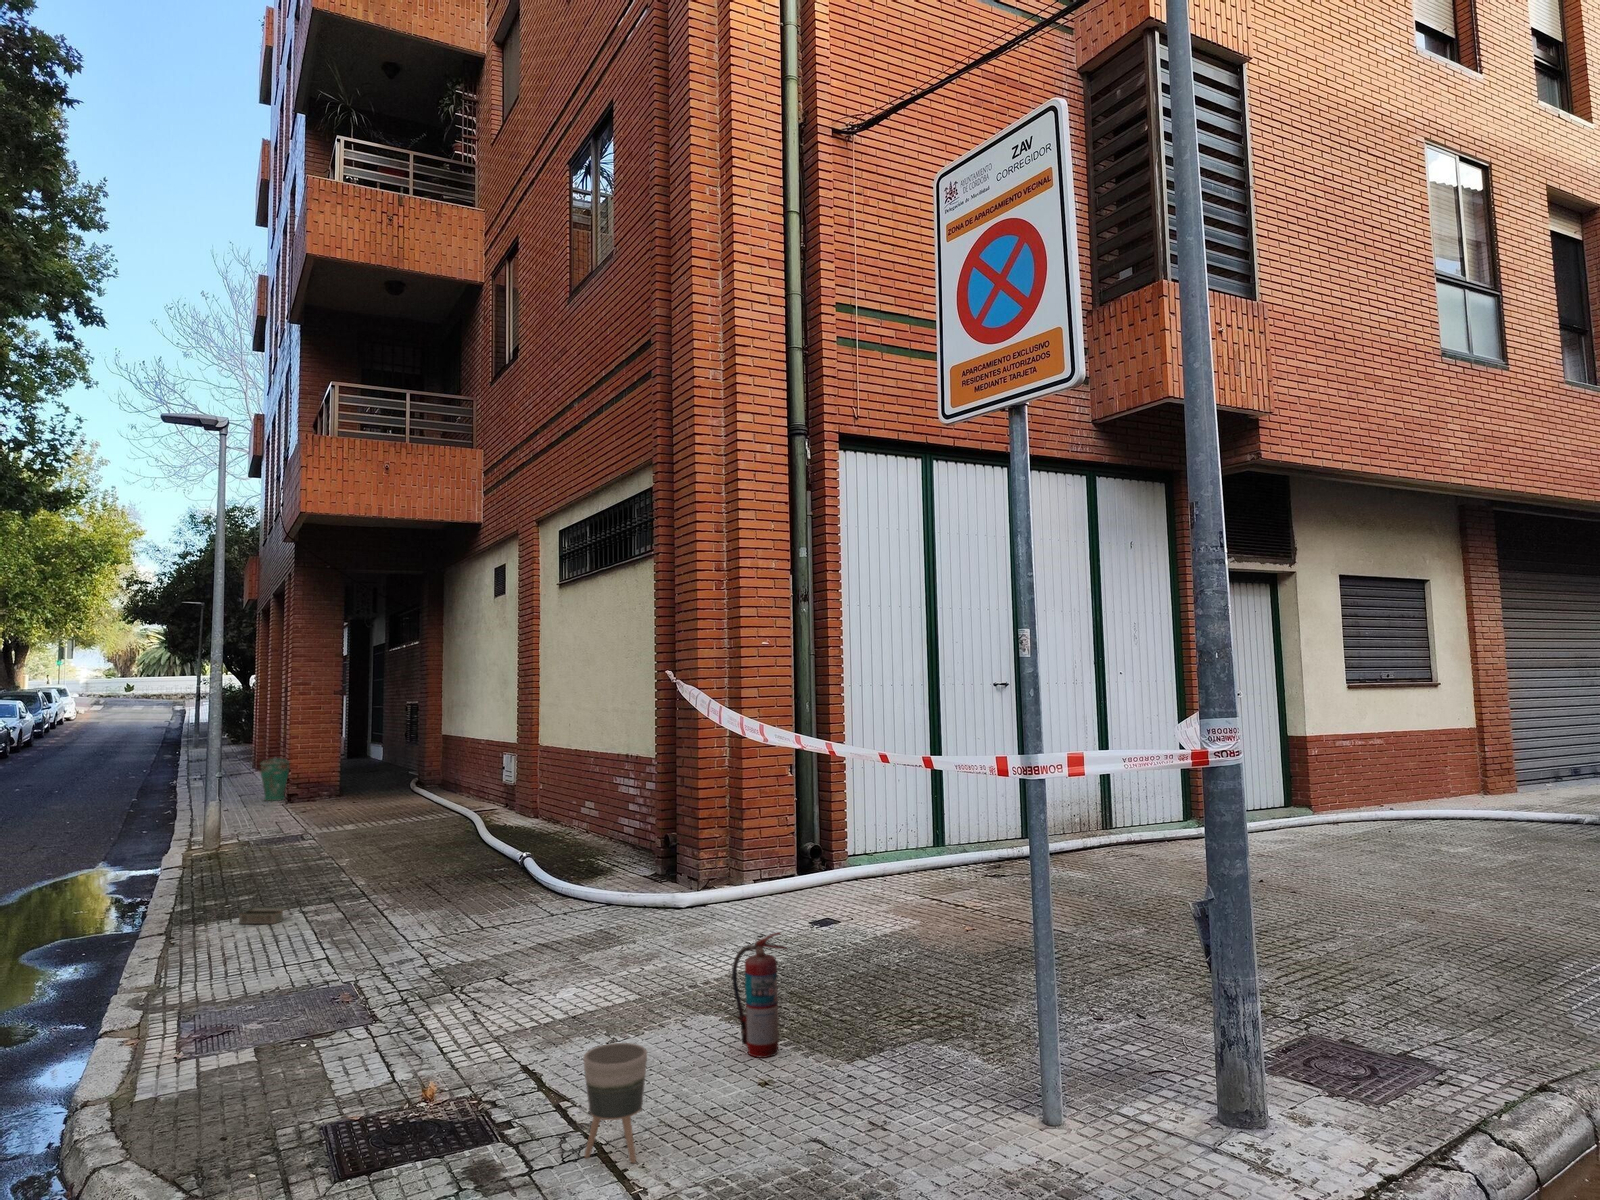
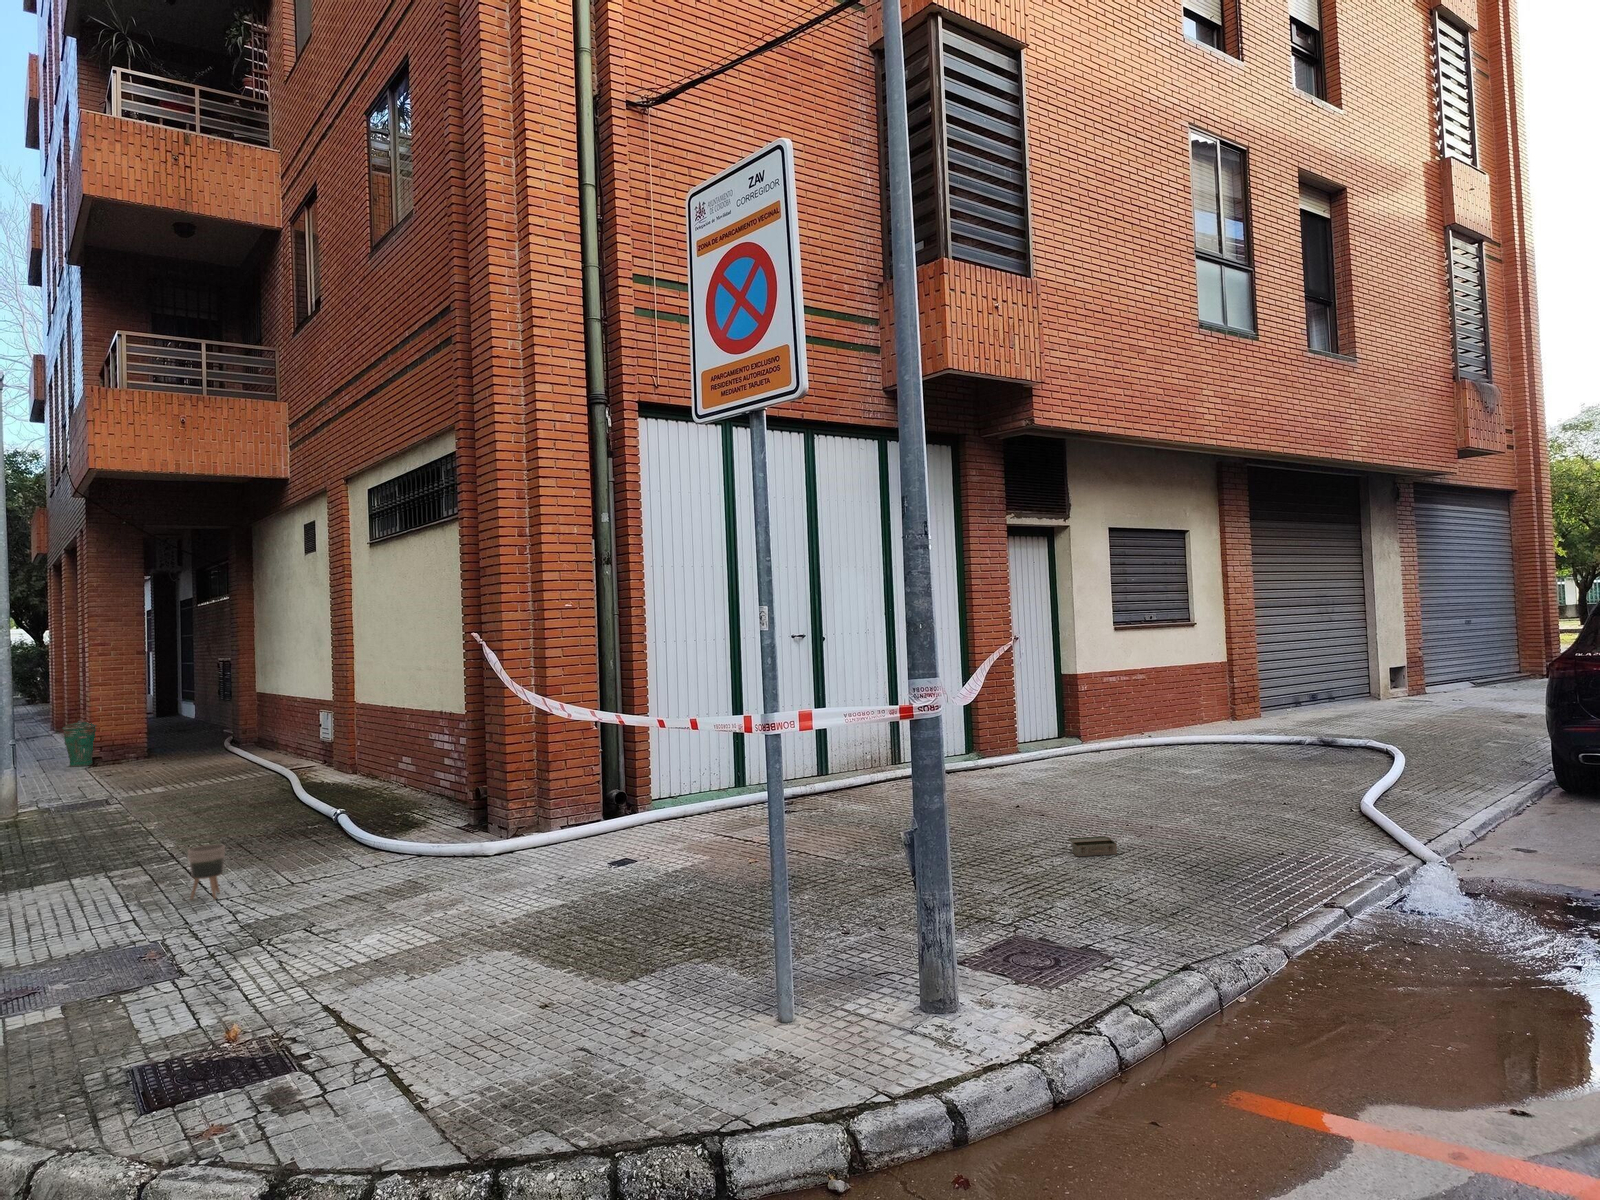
toolbox: present [239,907,289,924] -> present [1068,836,1117,856]
fire extinguisher: present [732,932,788,1058] -> none [518,876,569,987]
planter: present [583,1043,647,1163] -> present [188,844,225,899]

